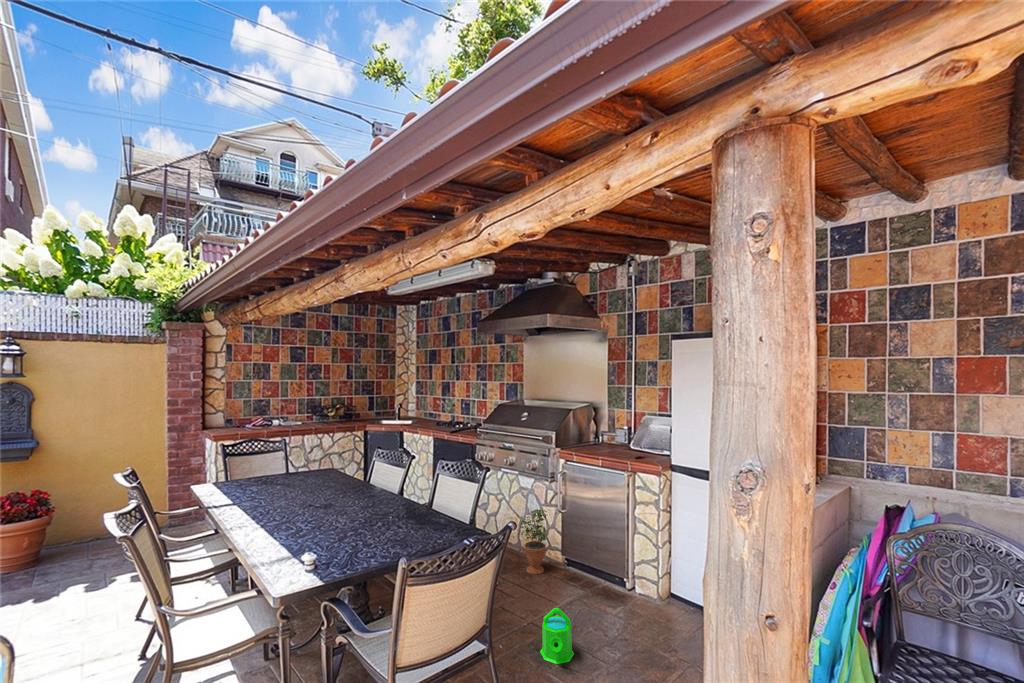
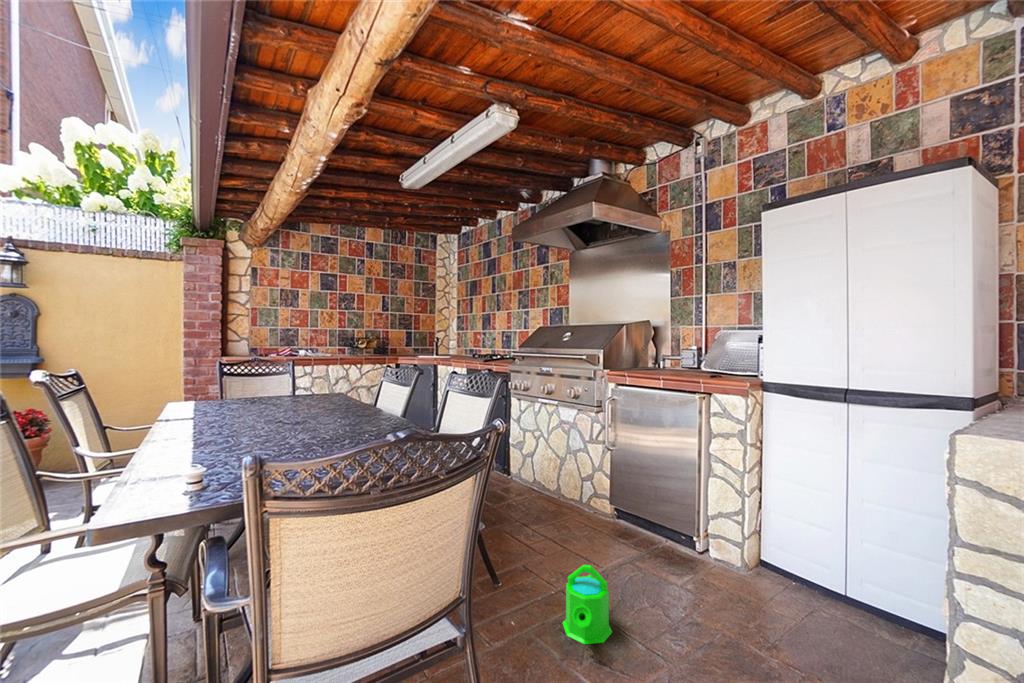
potted plant: present [520,509,546,574] -> none [554,440,590,525]

